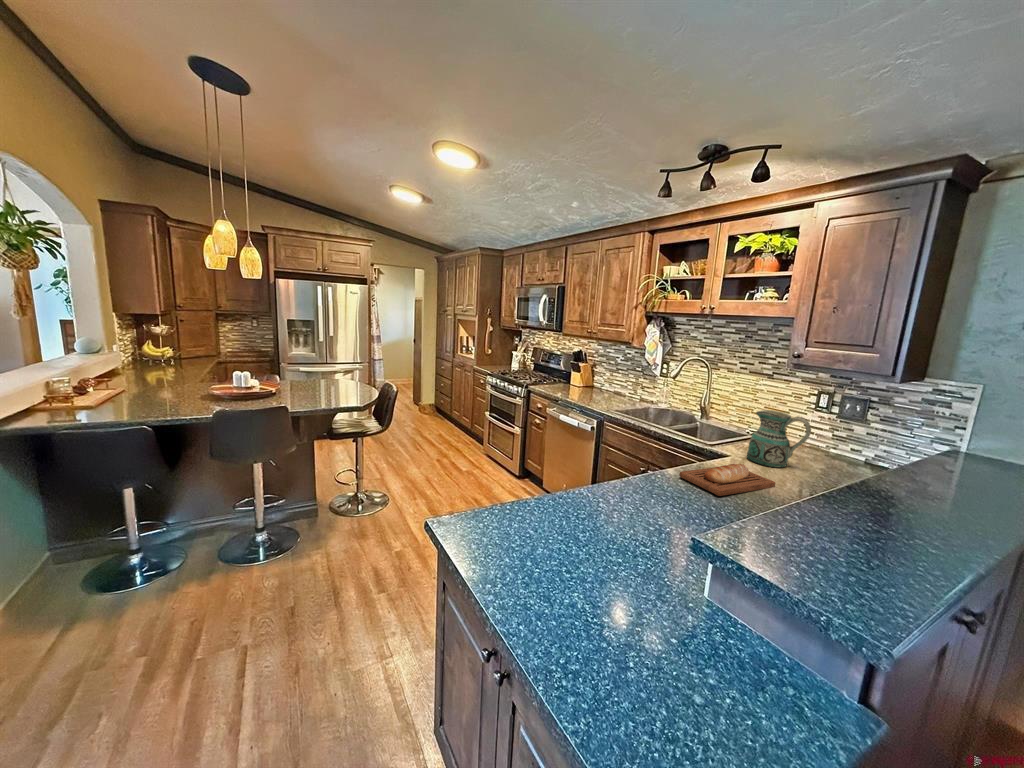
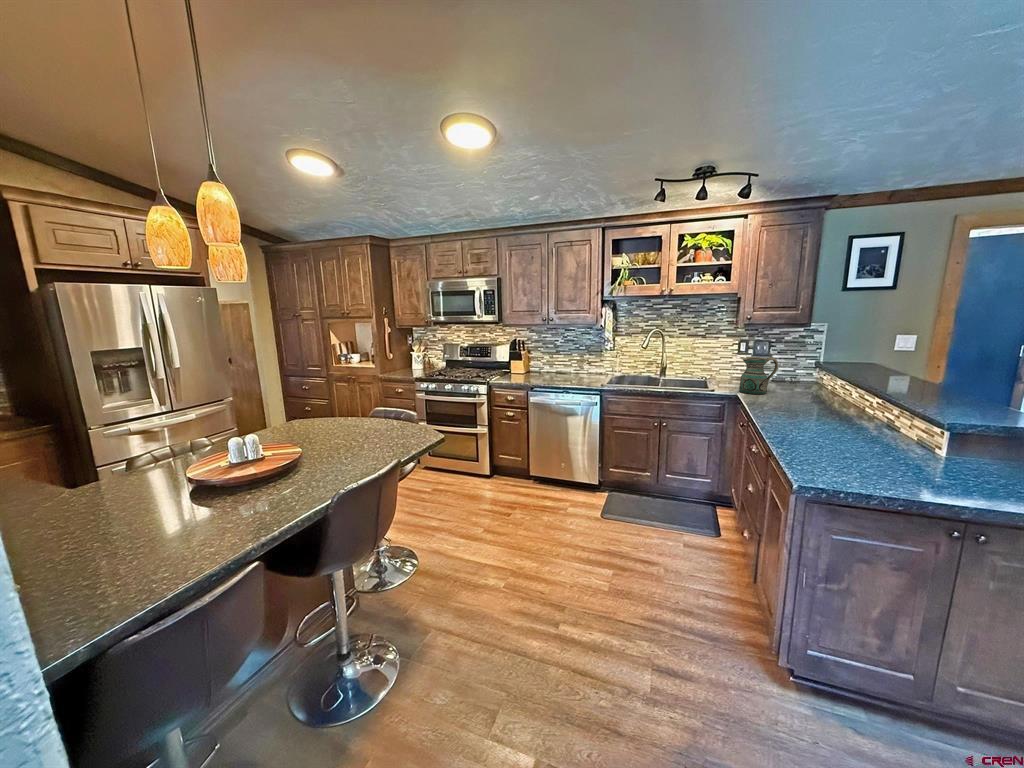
bread loaf: present [679,464,775,496] -> none [757,394,803,415]

